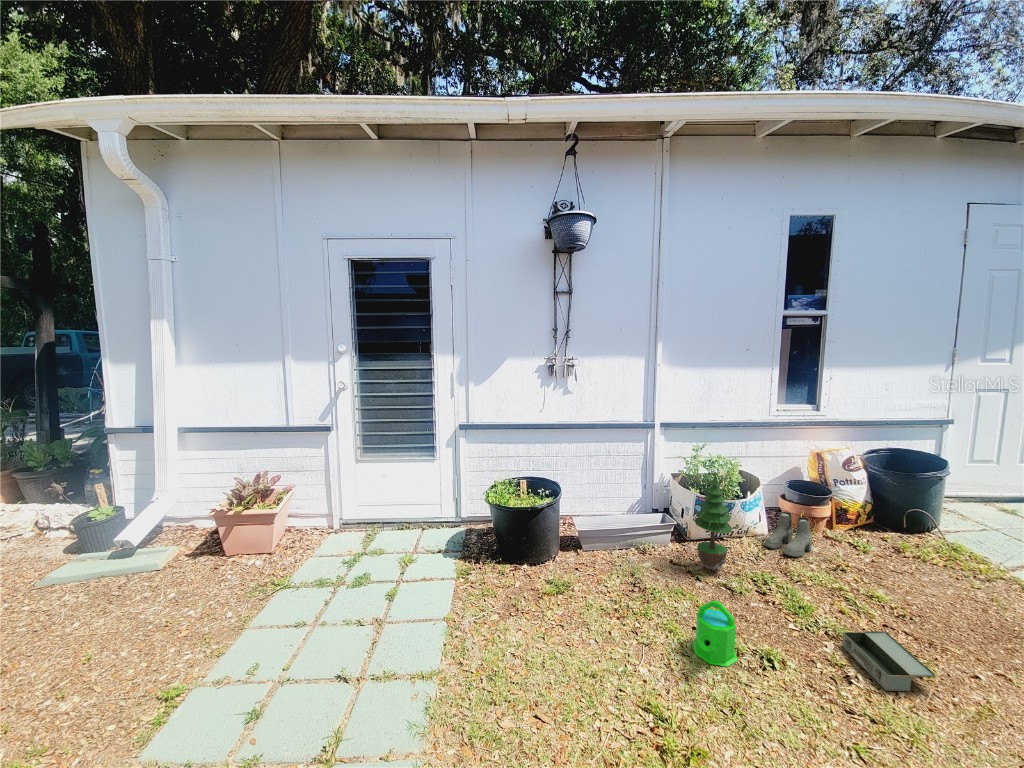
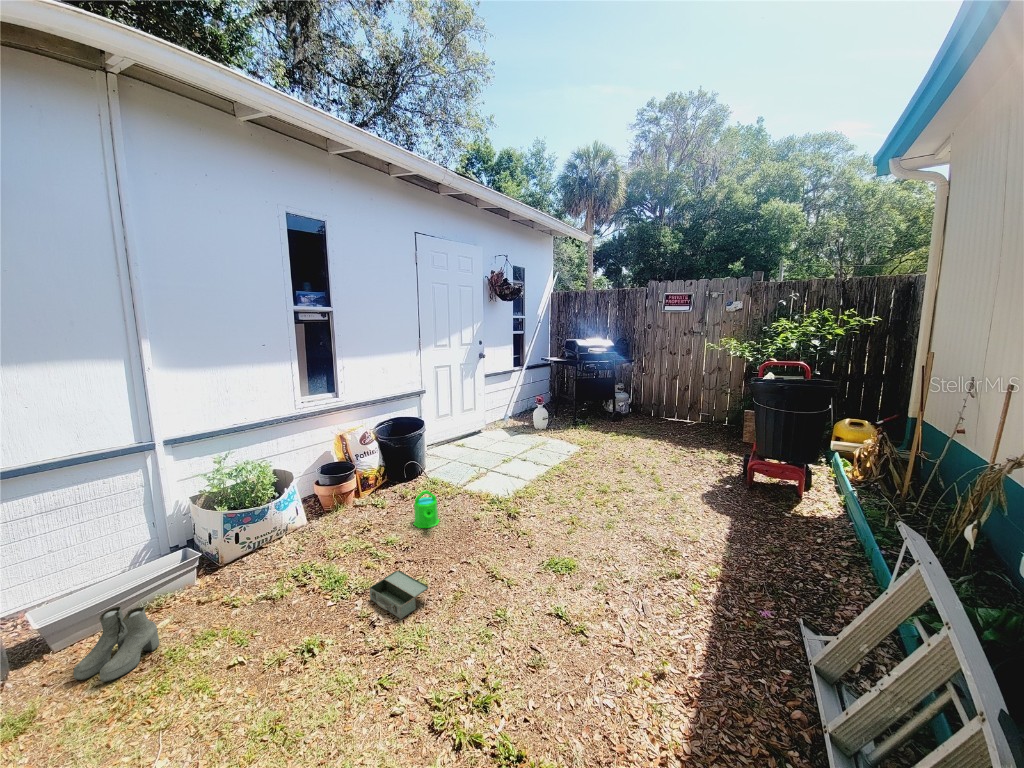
potted tree: present [694,476,732,570] -> none [219,487,265,587]
boots: present [765,512,812,557] -> present [74,607,159,682]
watering can: present [692,600,738,667] -> present [414,490,440,528]

